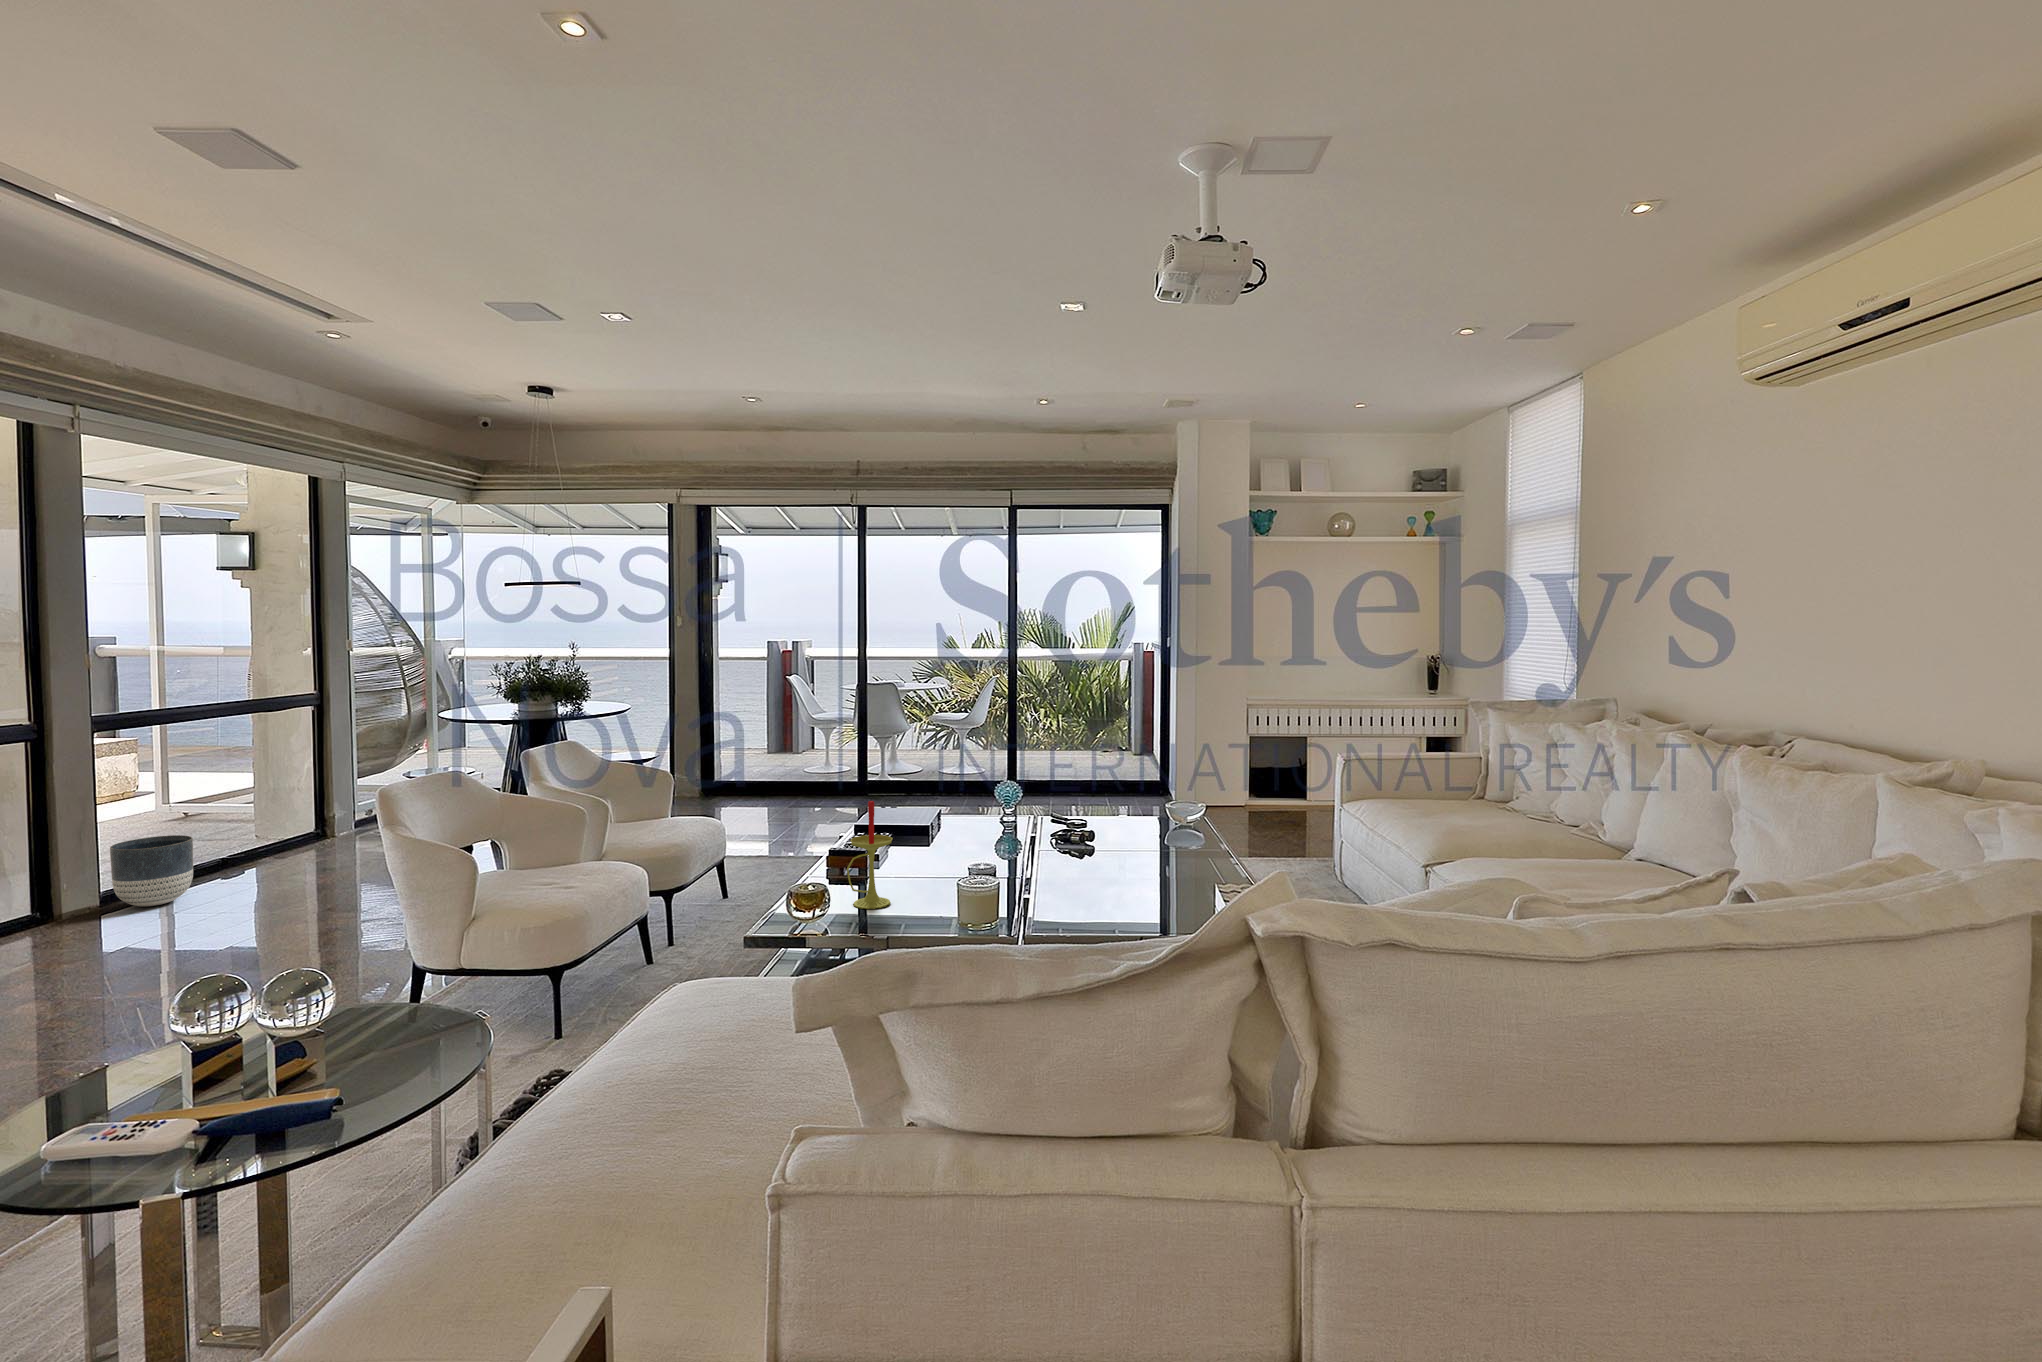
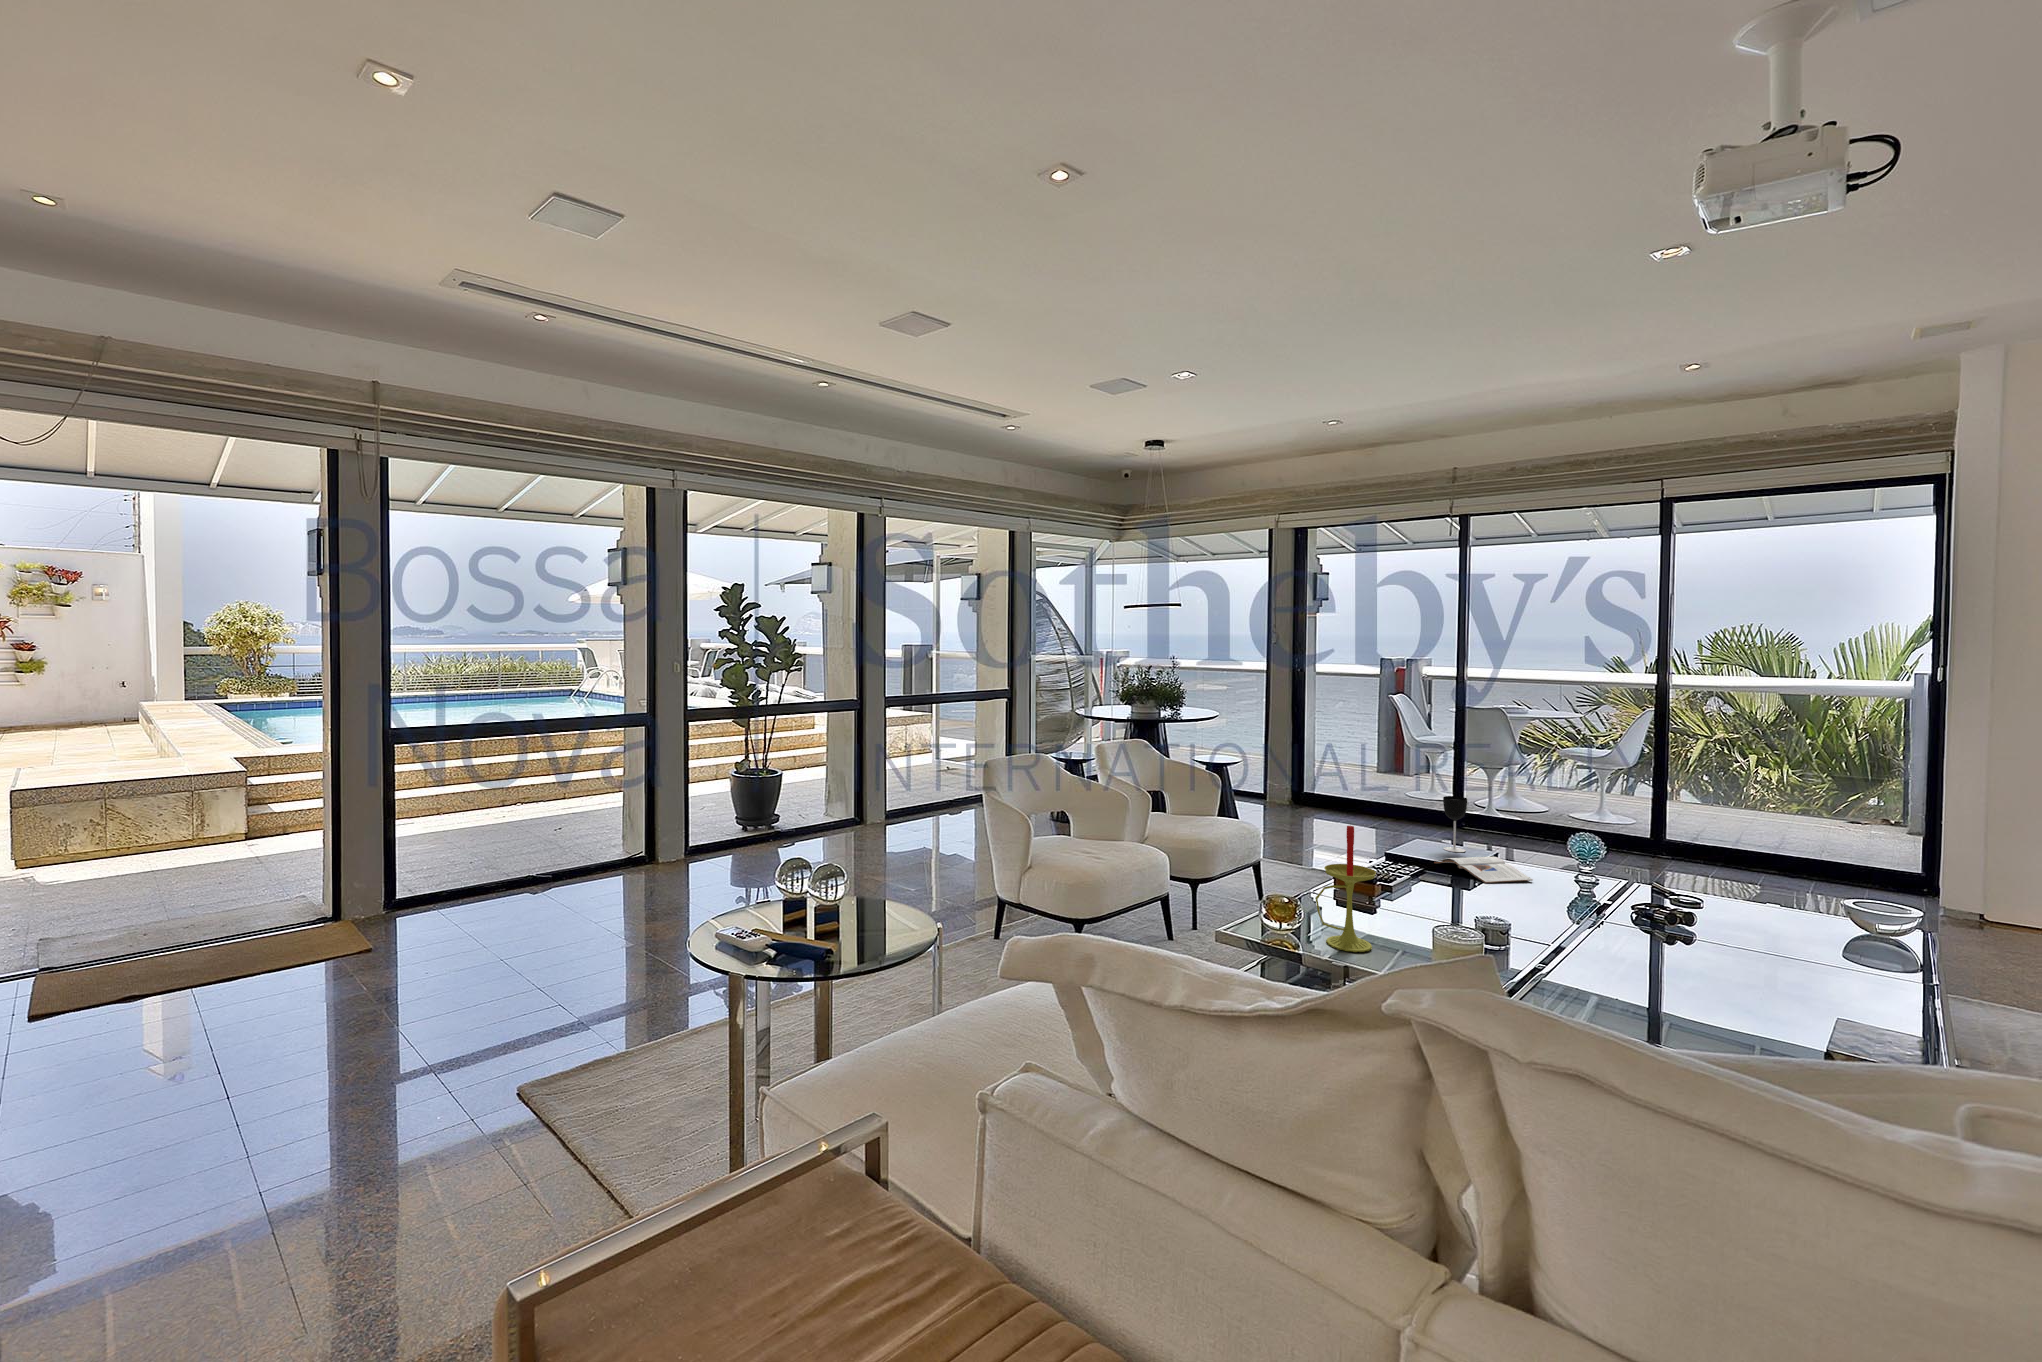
wine glass: none [892,768,911,817] -> present [1443,796,1467,852]
magazine: none [894,815,969,838] -> present [1434,857,1533,883]
planter: present [110,835,193,907] -> none [878,776,920,822]

